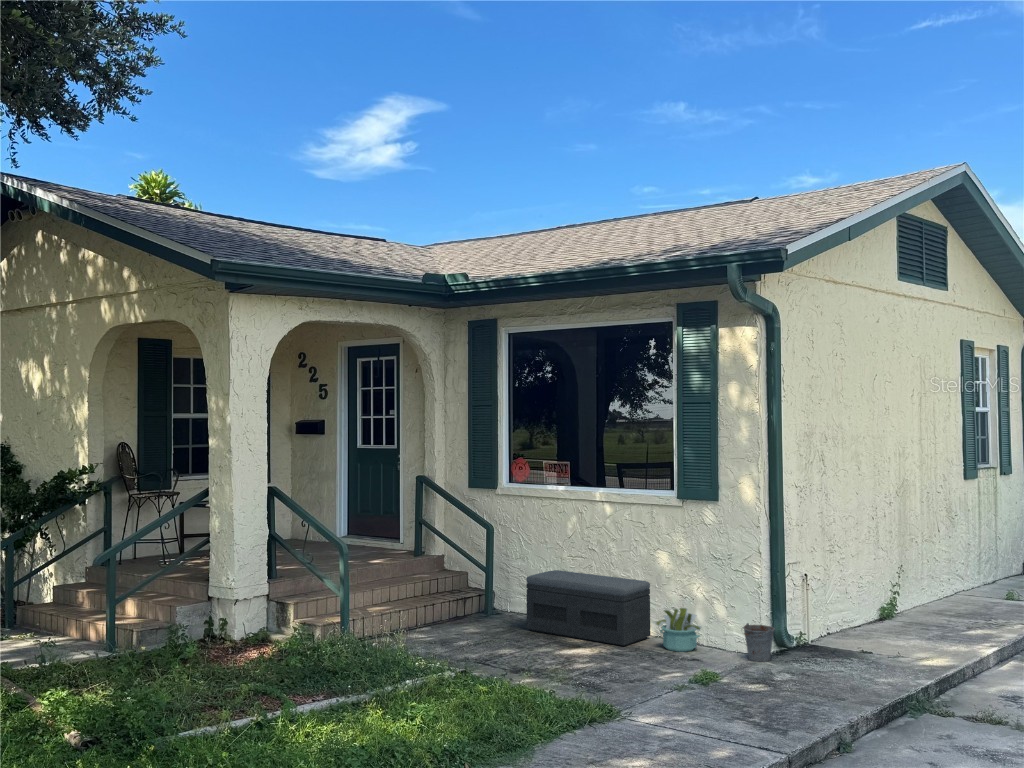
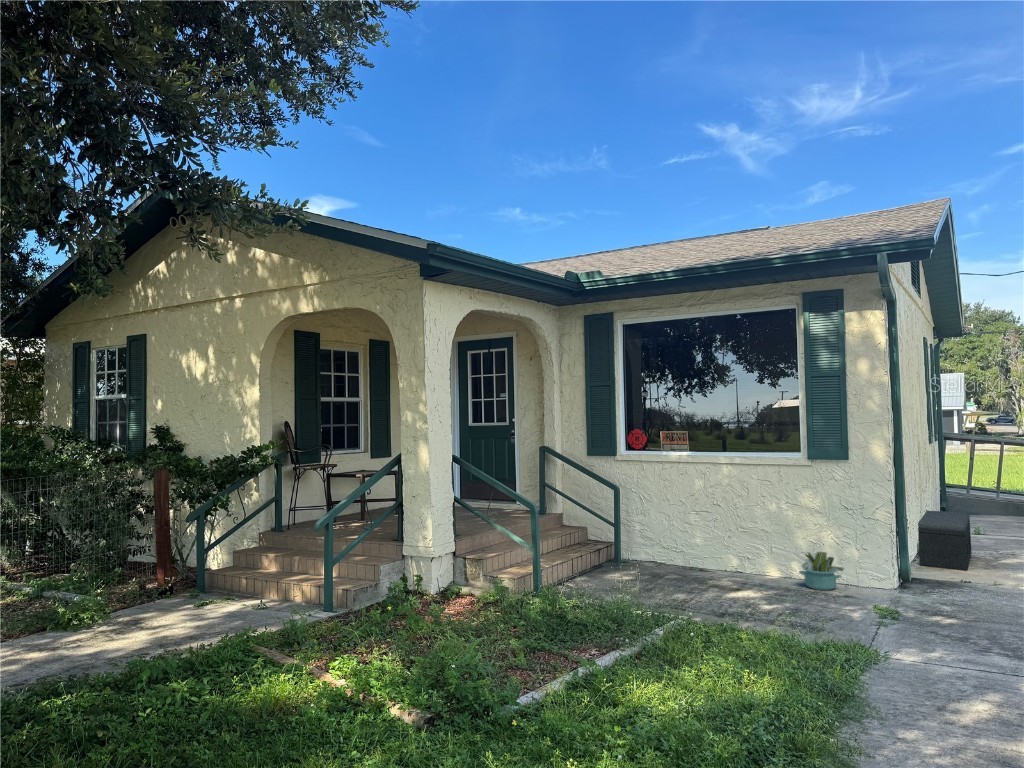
storage bench: present [526,570,650,646] -> present [918,511,971,570]
bucket: present [743,623,775,662] -> none [884,563,917,597]

